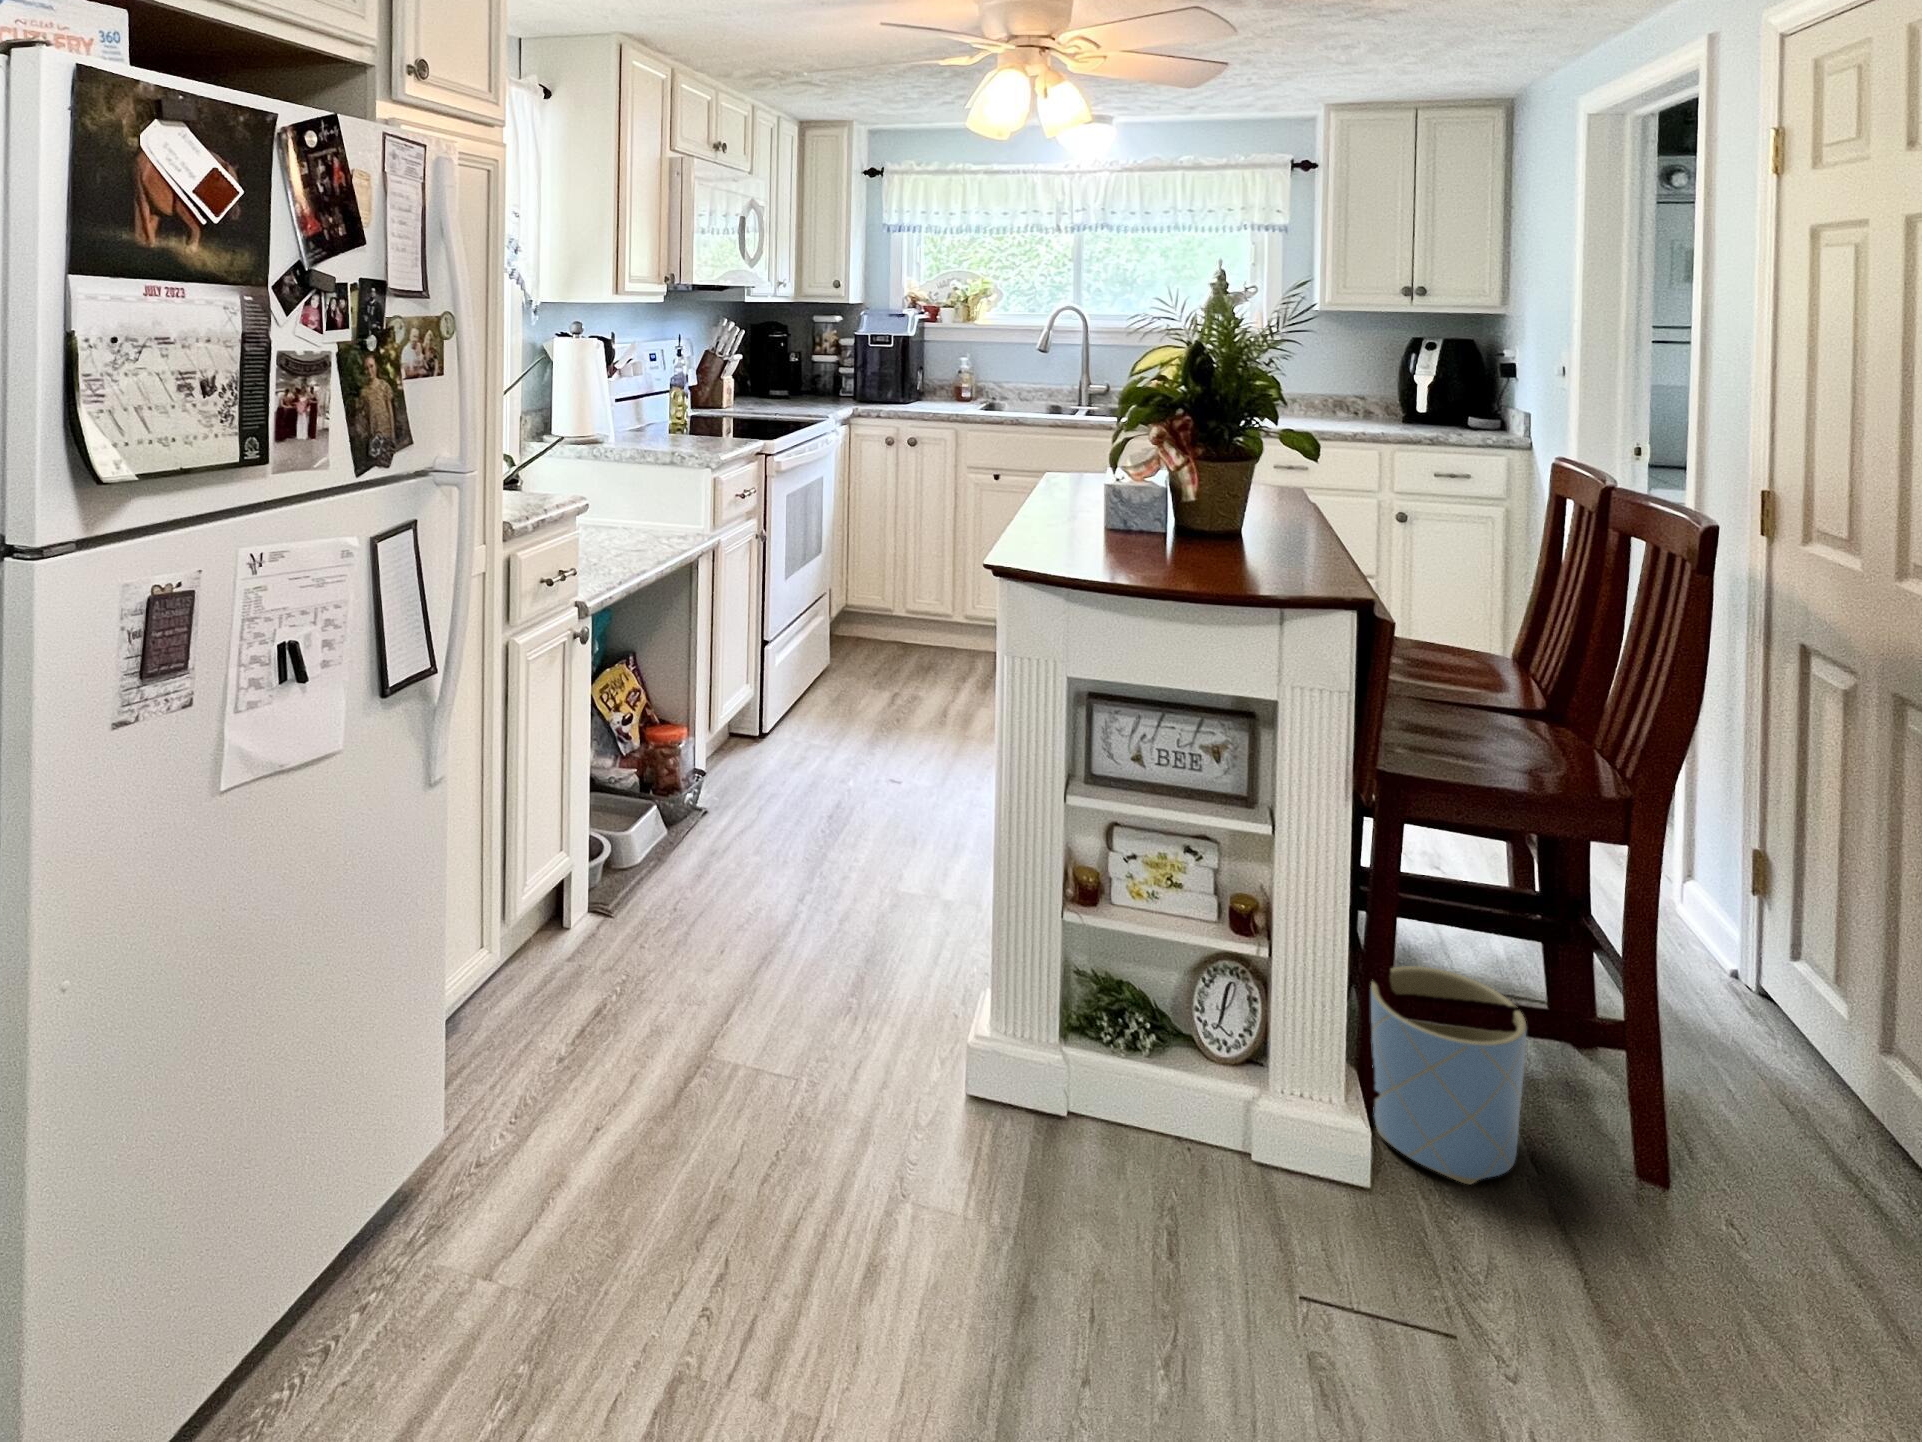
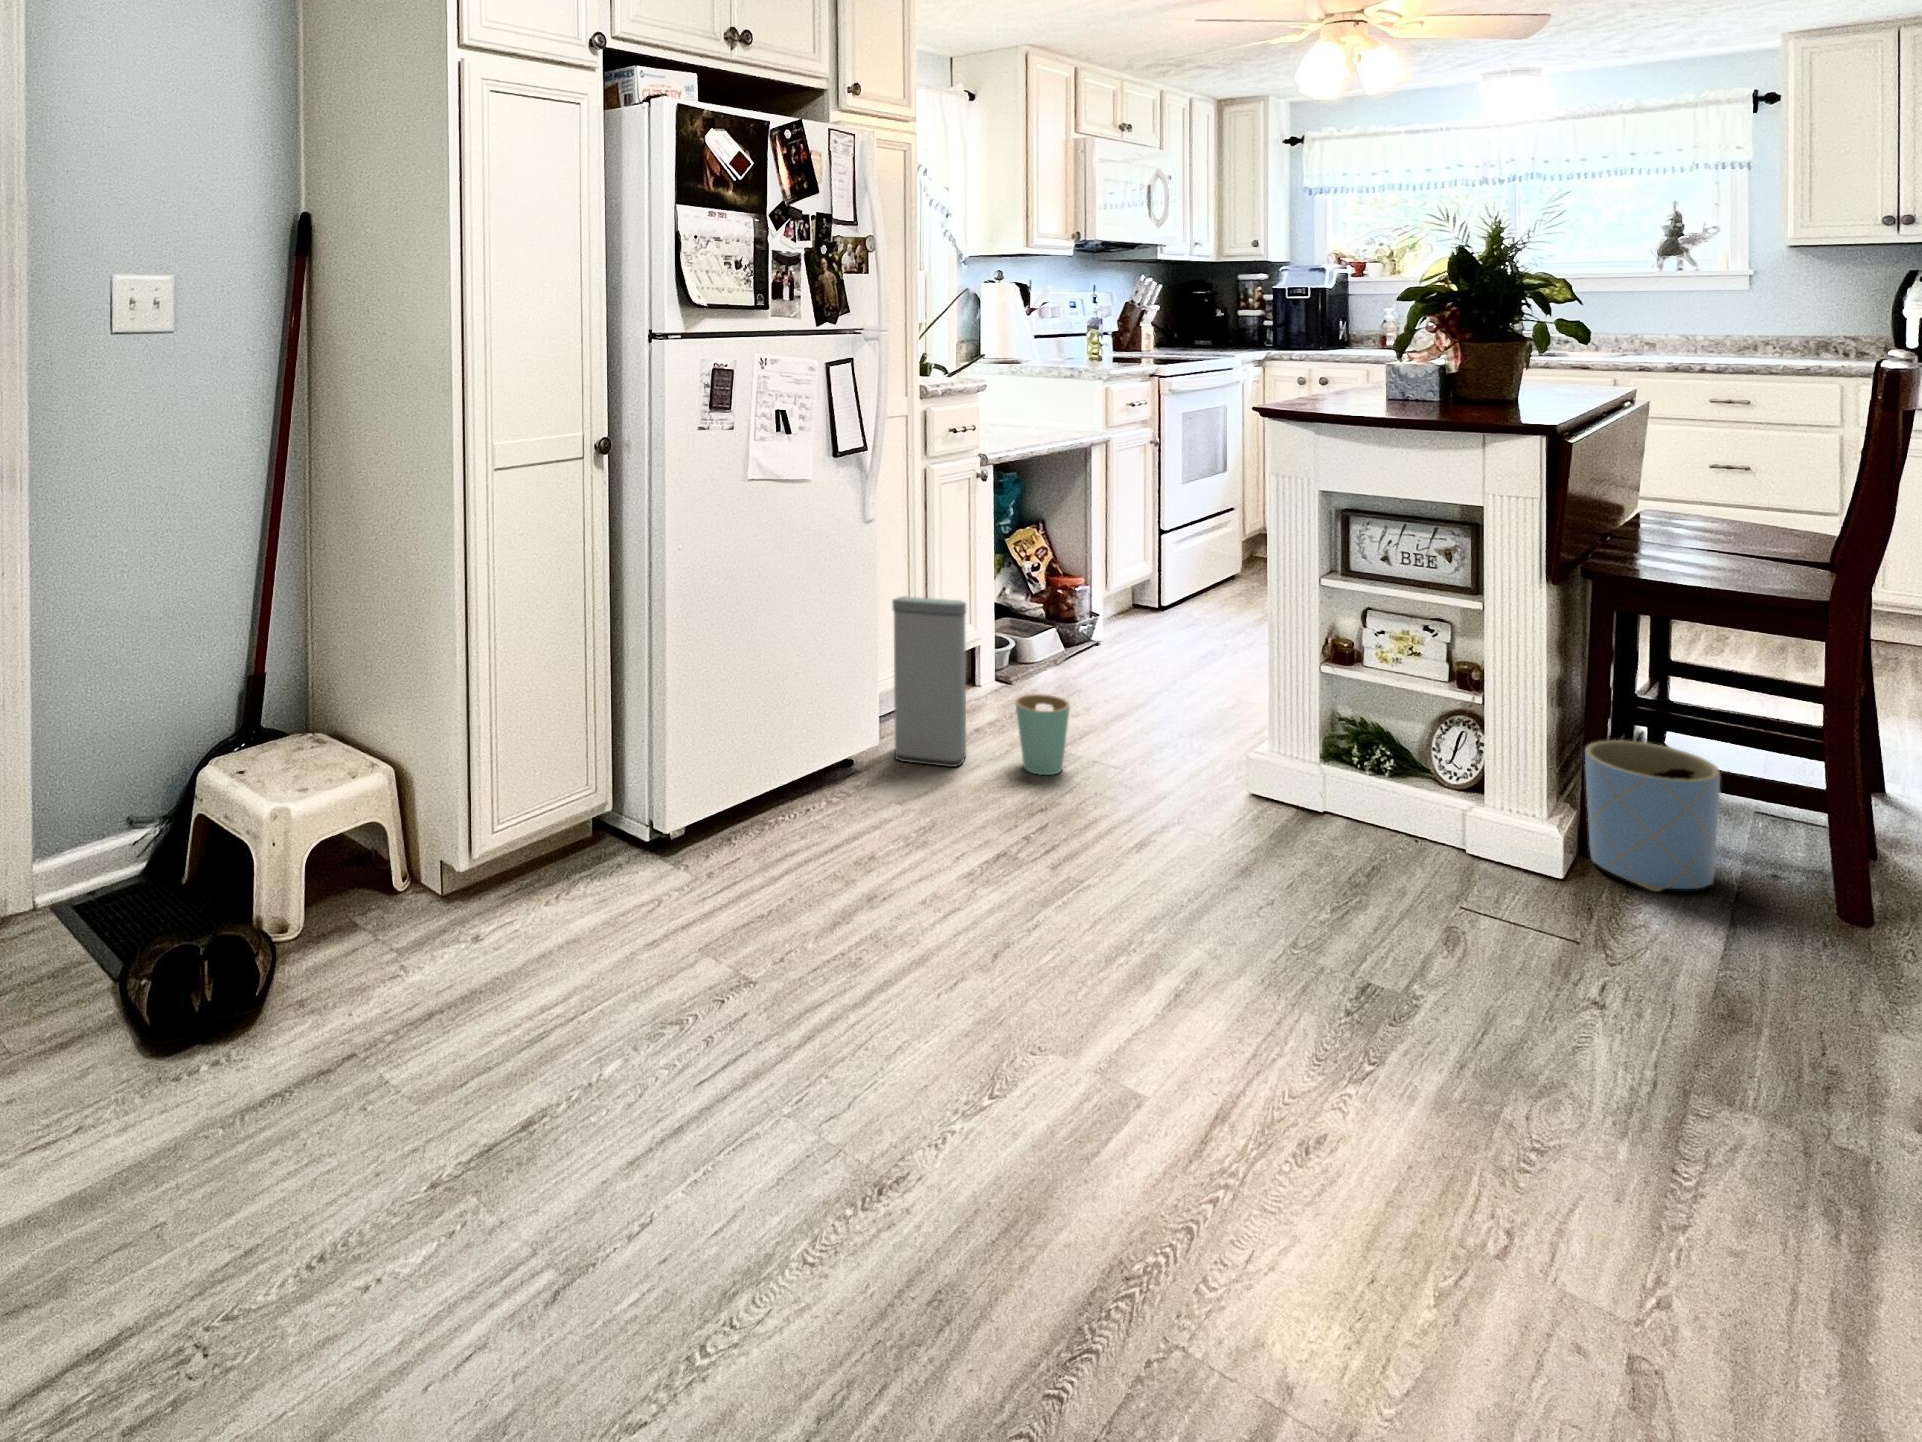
trash can: none [464,858,728,1132] -> present [892,596,1070,775]

